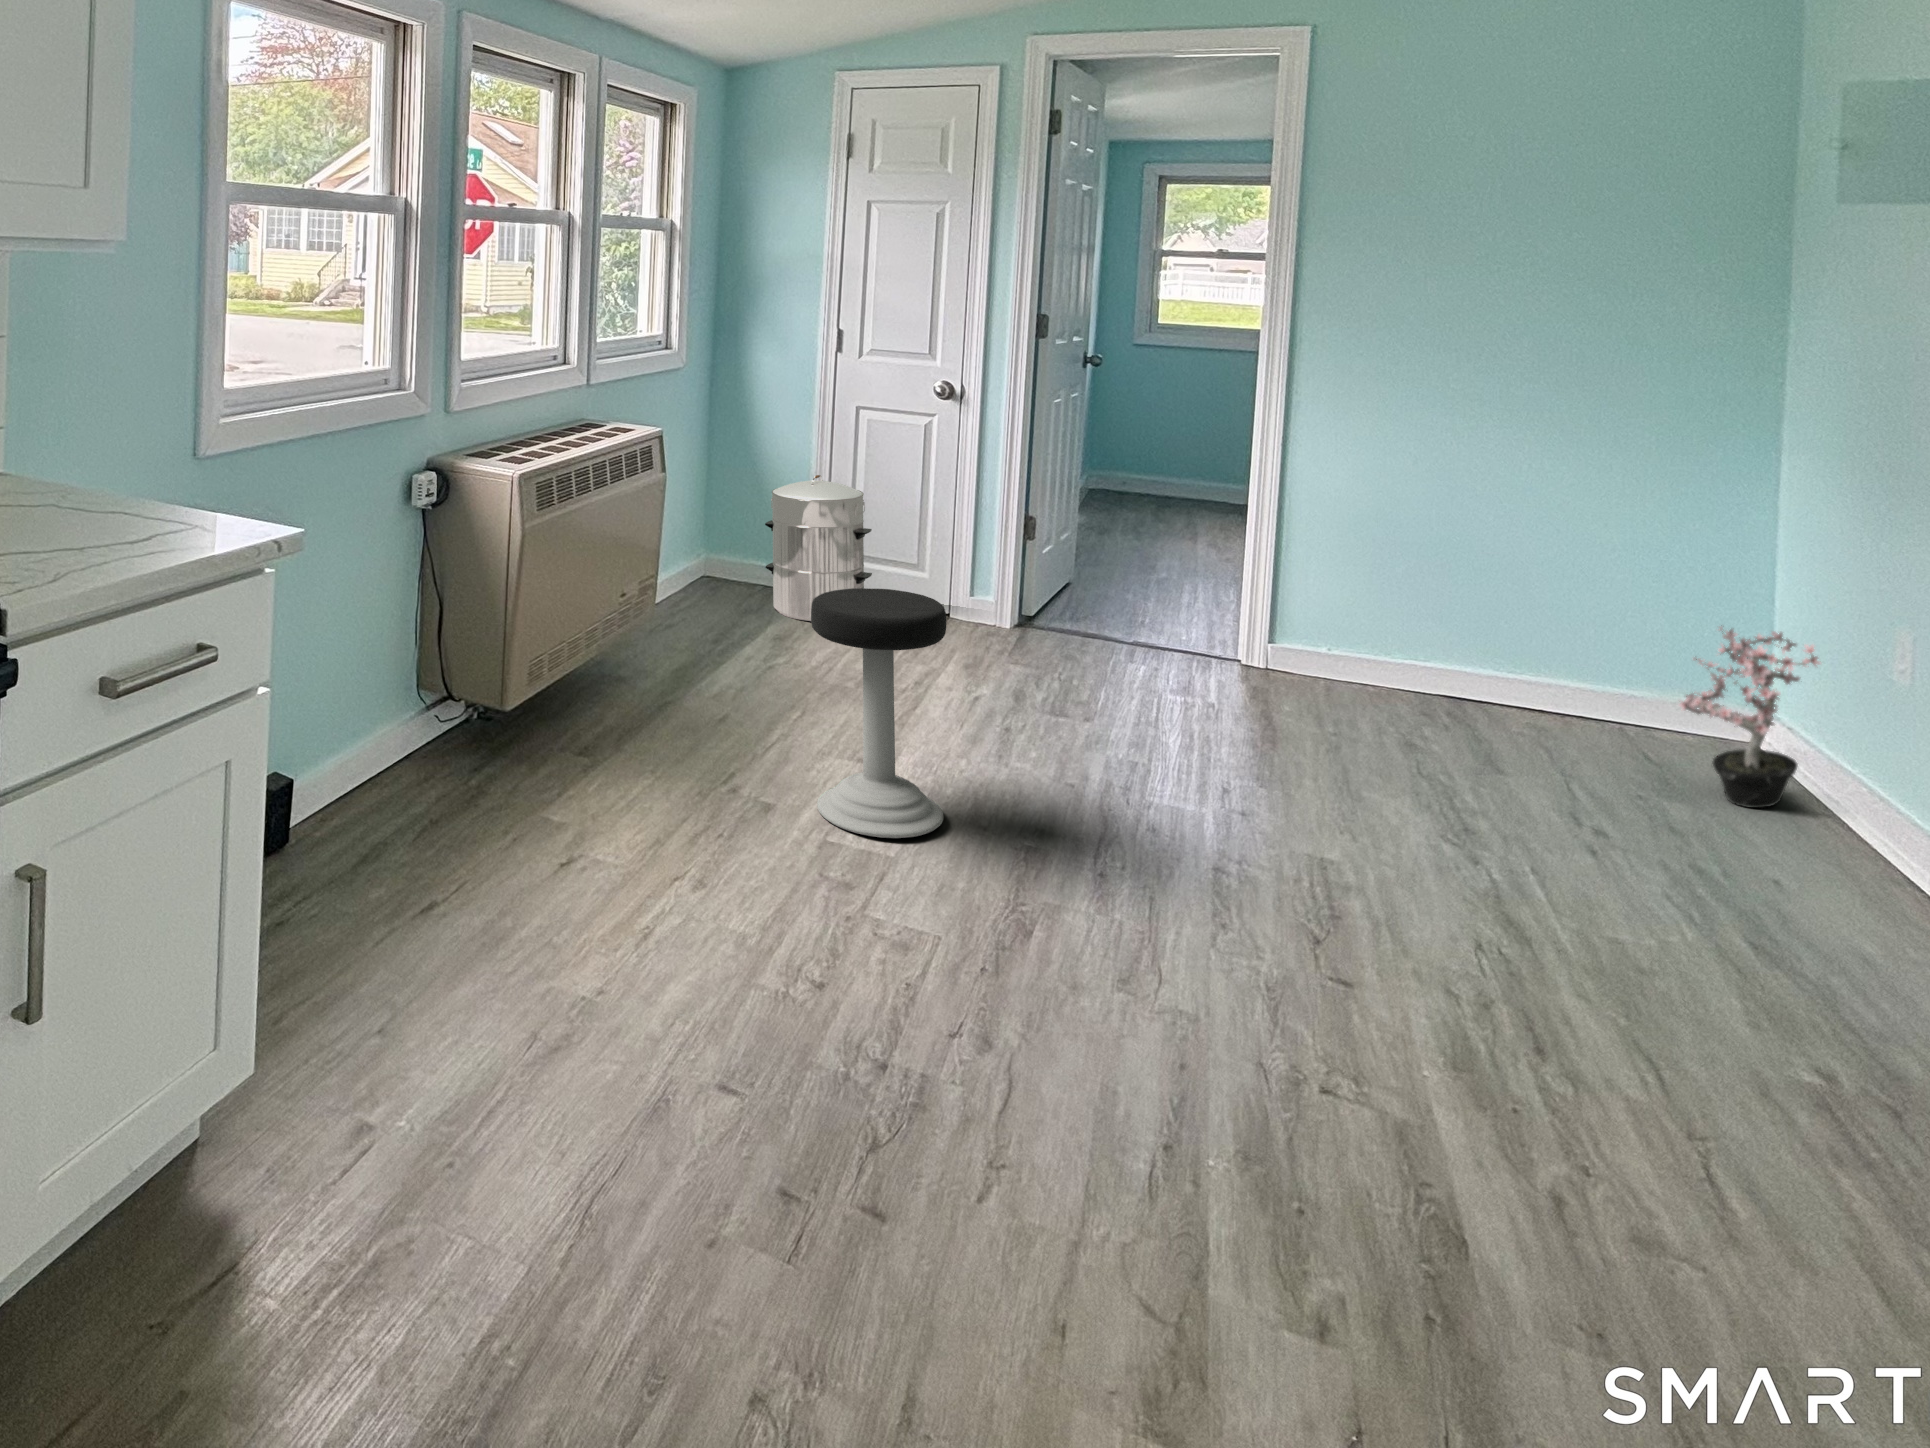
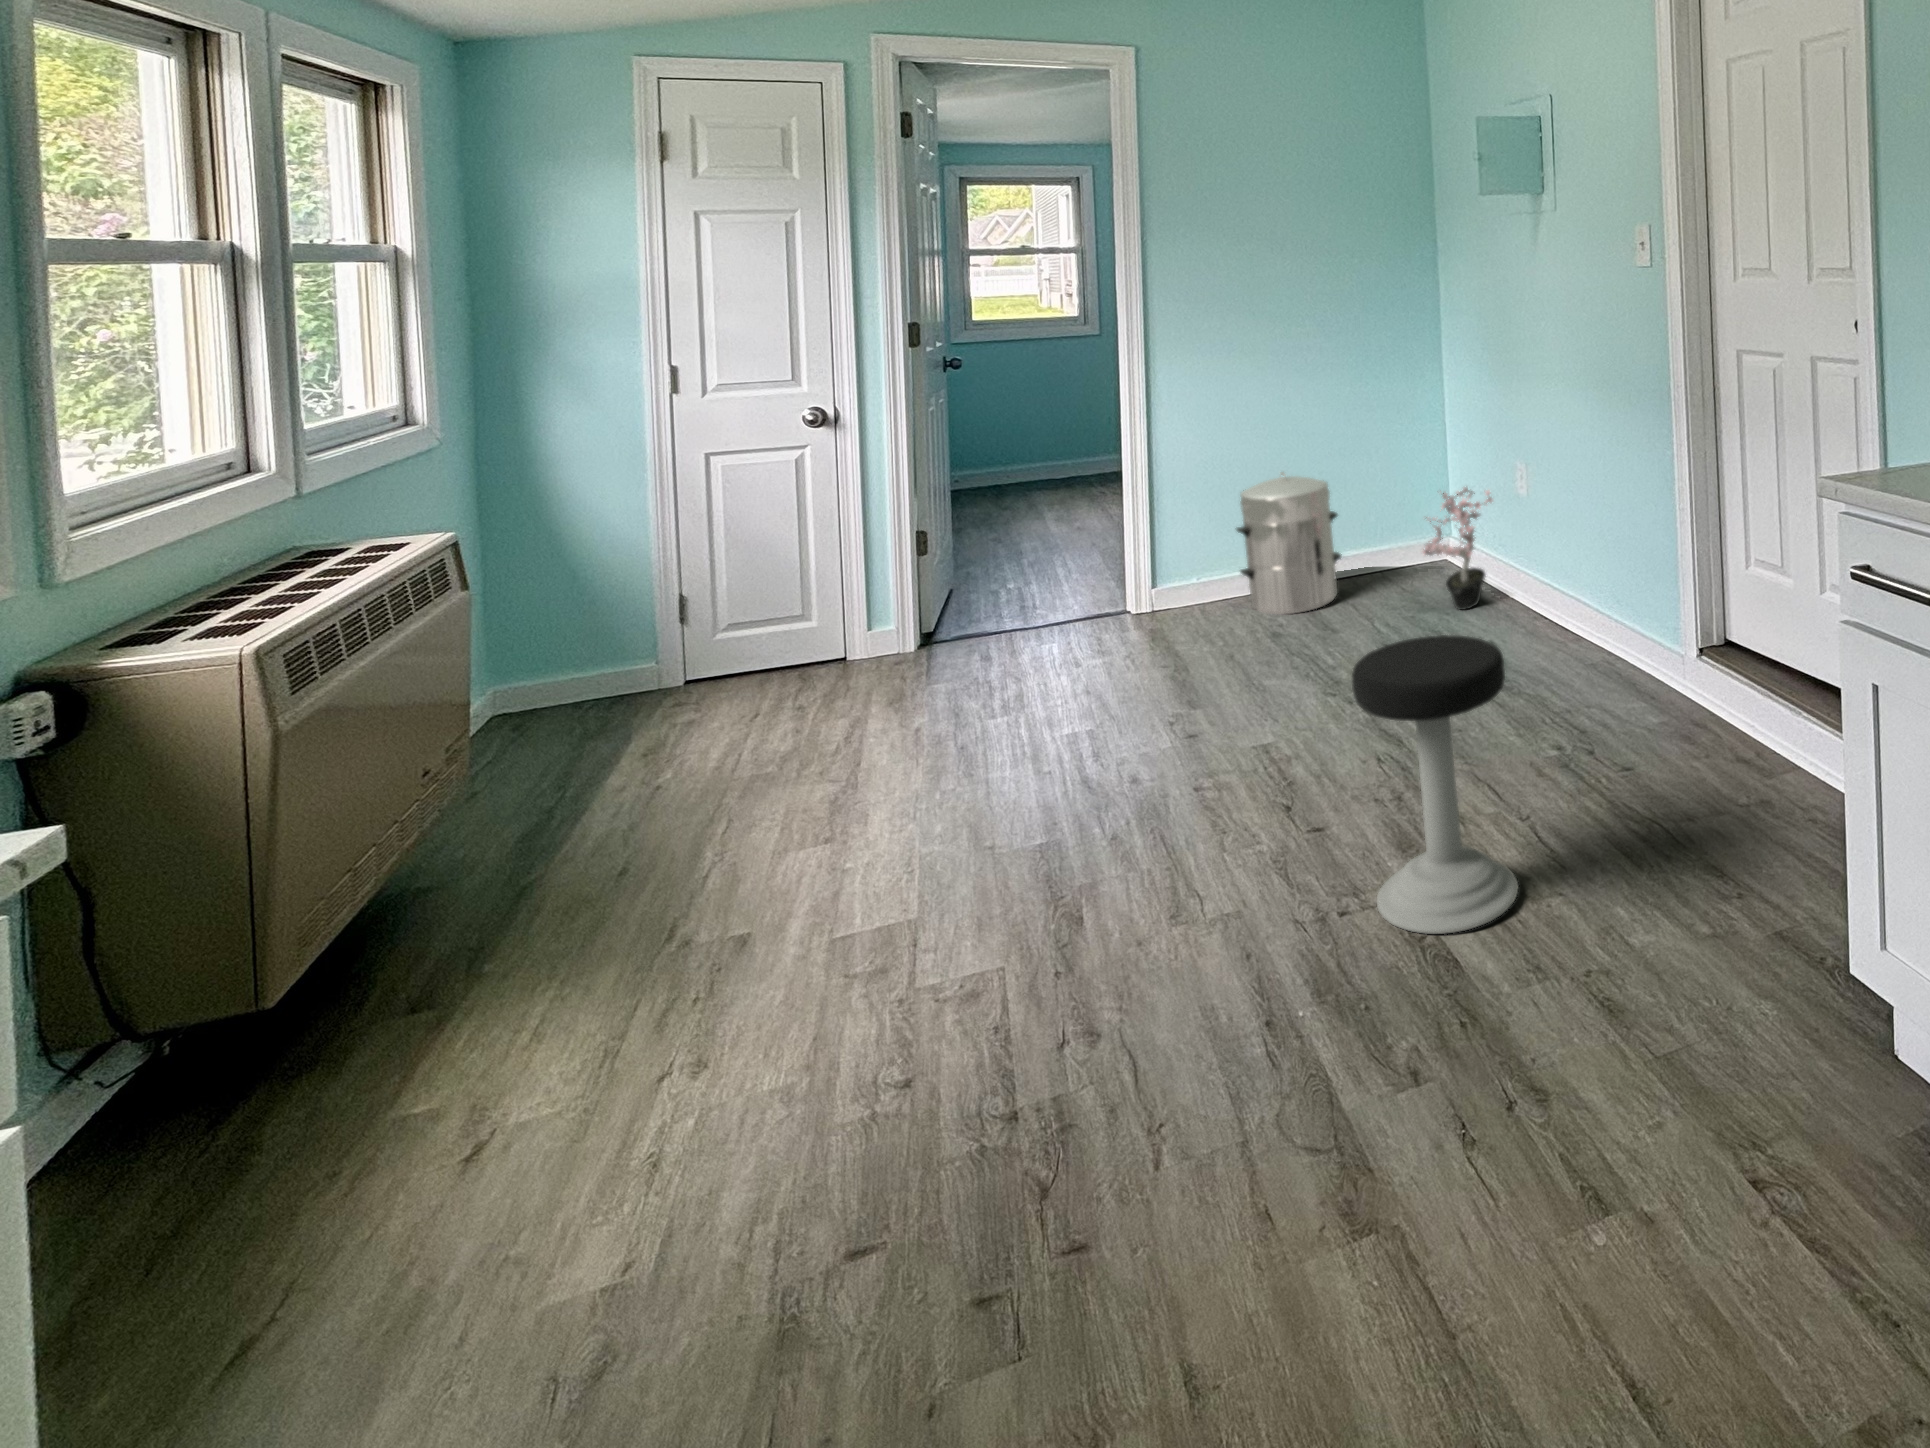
waste bin: present [765,475,872,621] -> present [1237,473,1342,614]
stool: present [811,588,946,838] -> present [1352,635,1518,934]

